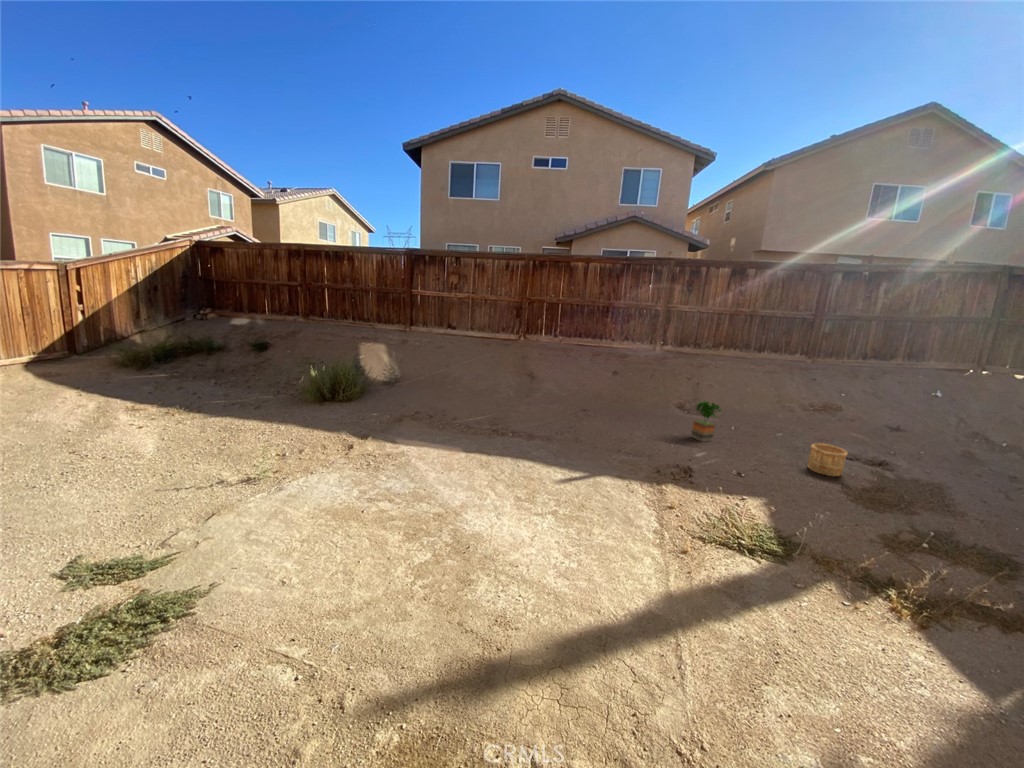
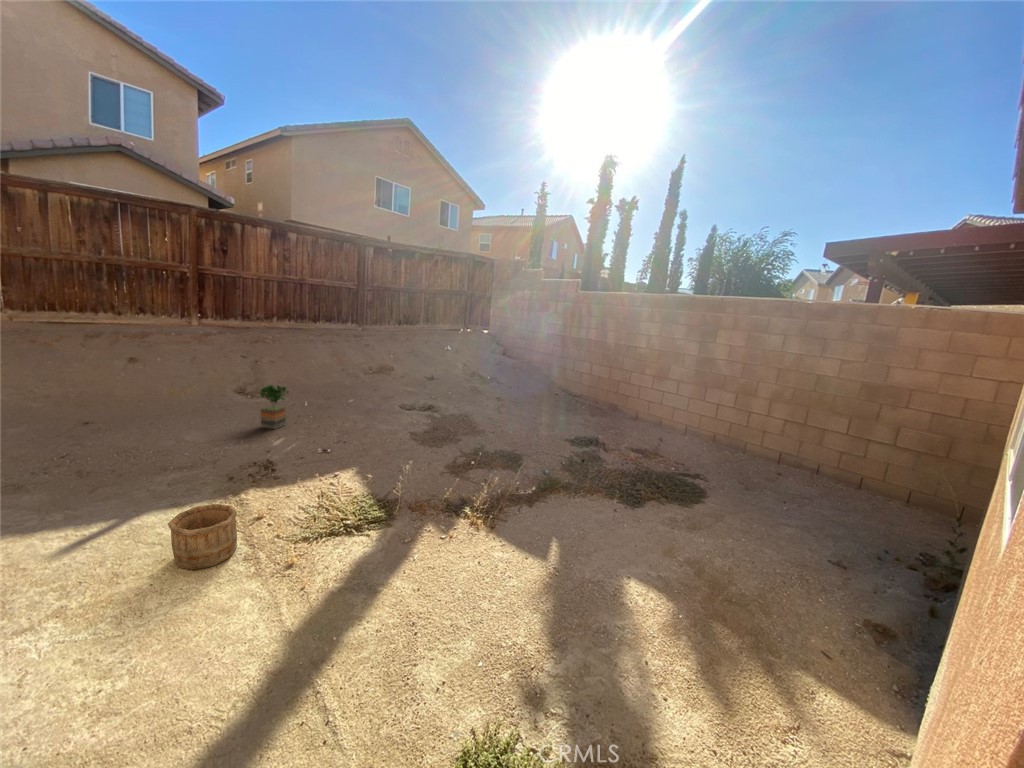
wooden bucket: present [807,443,848,476] -> present [168,504,237,570]

